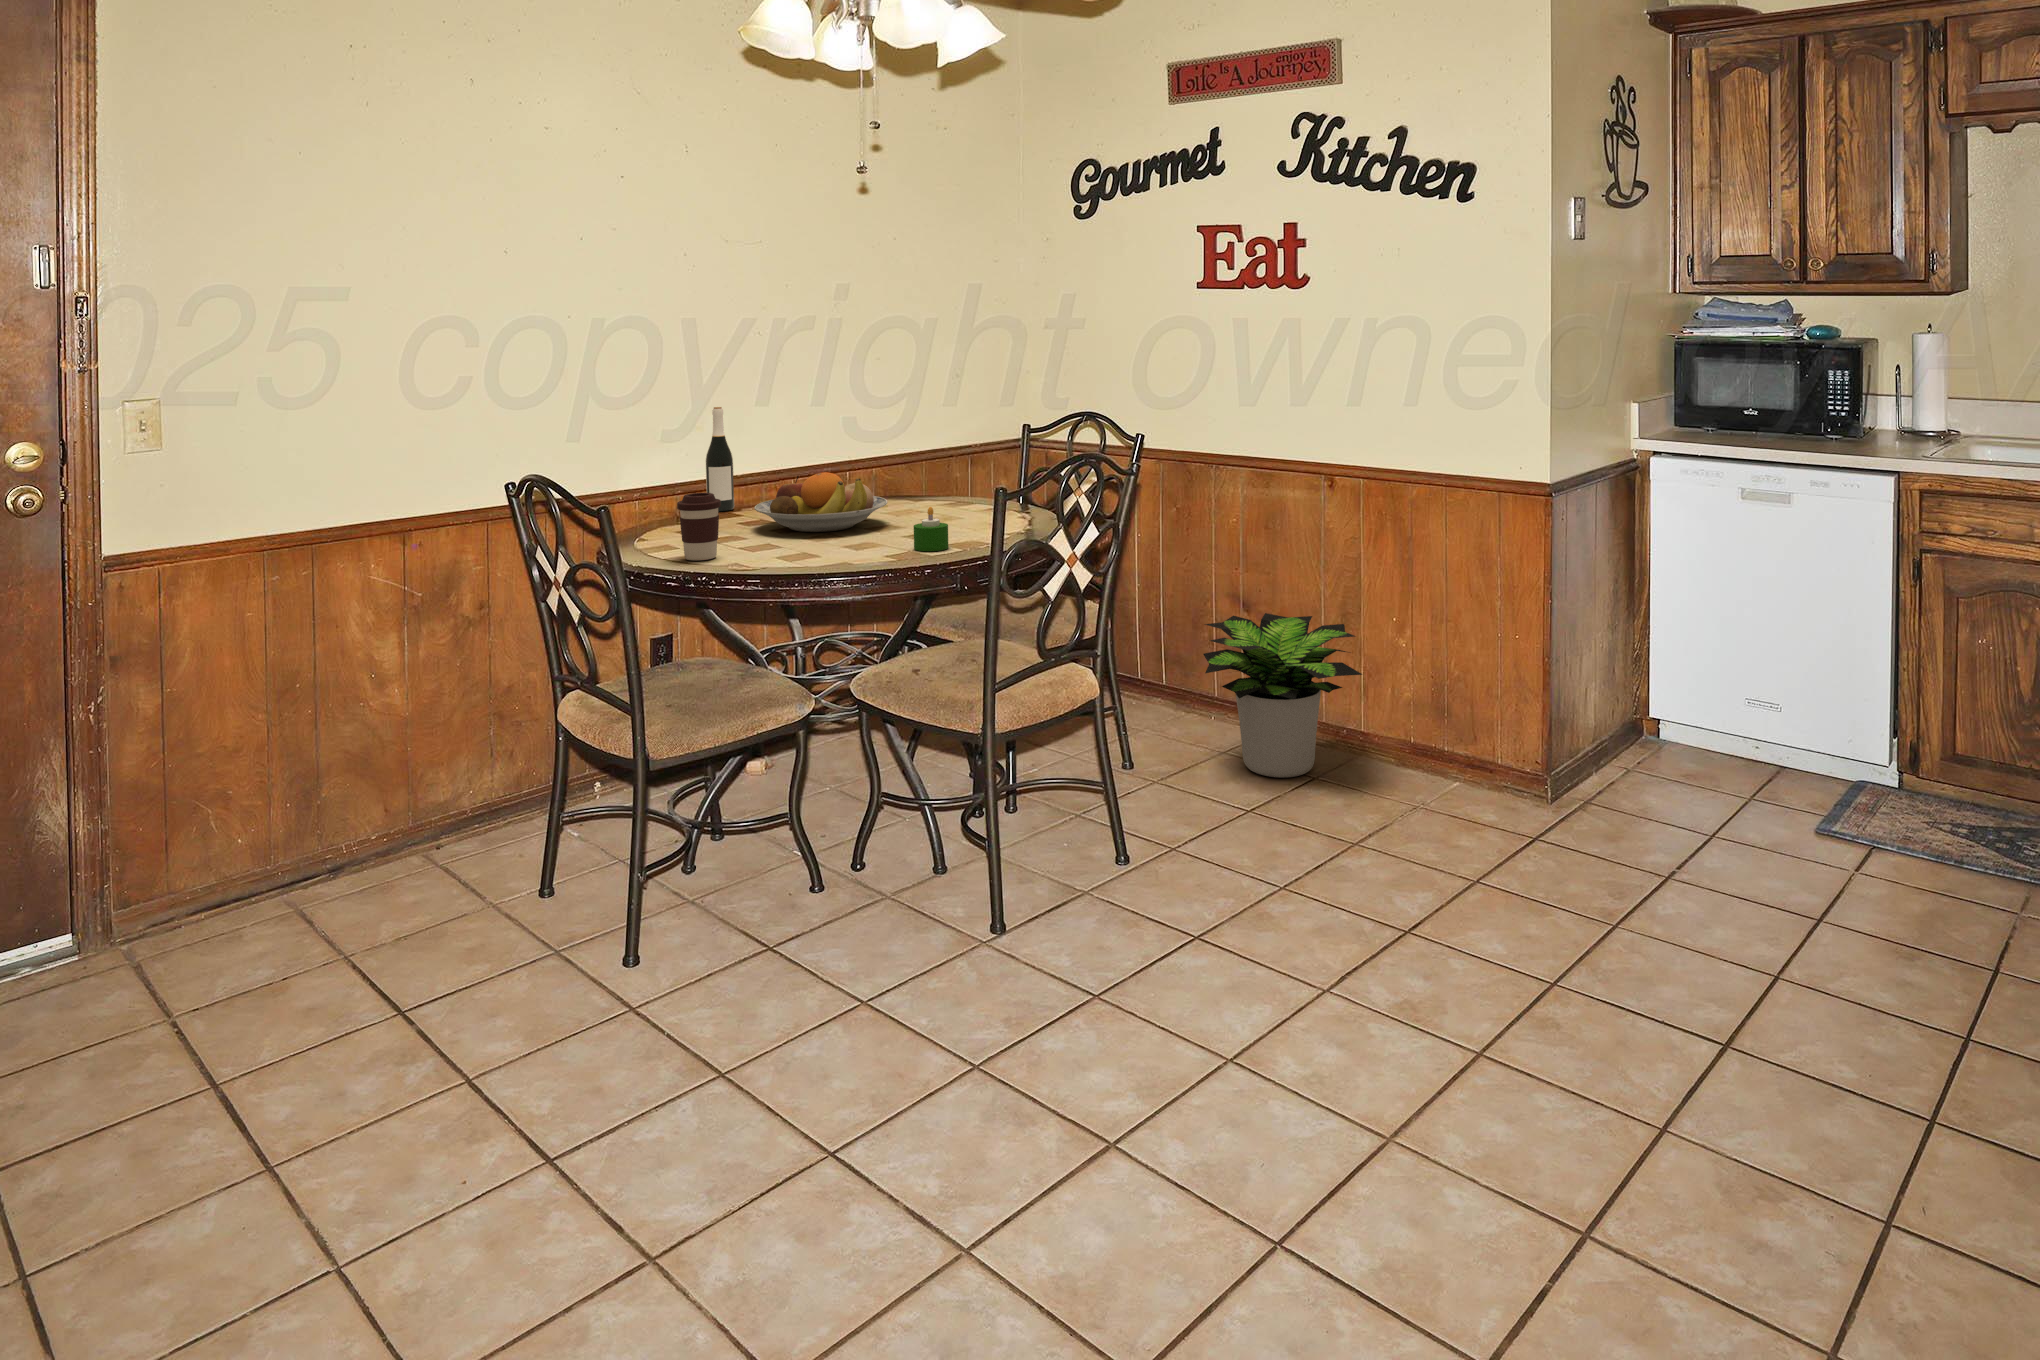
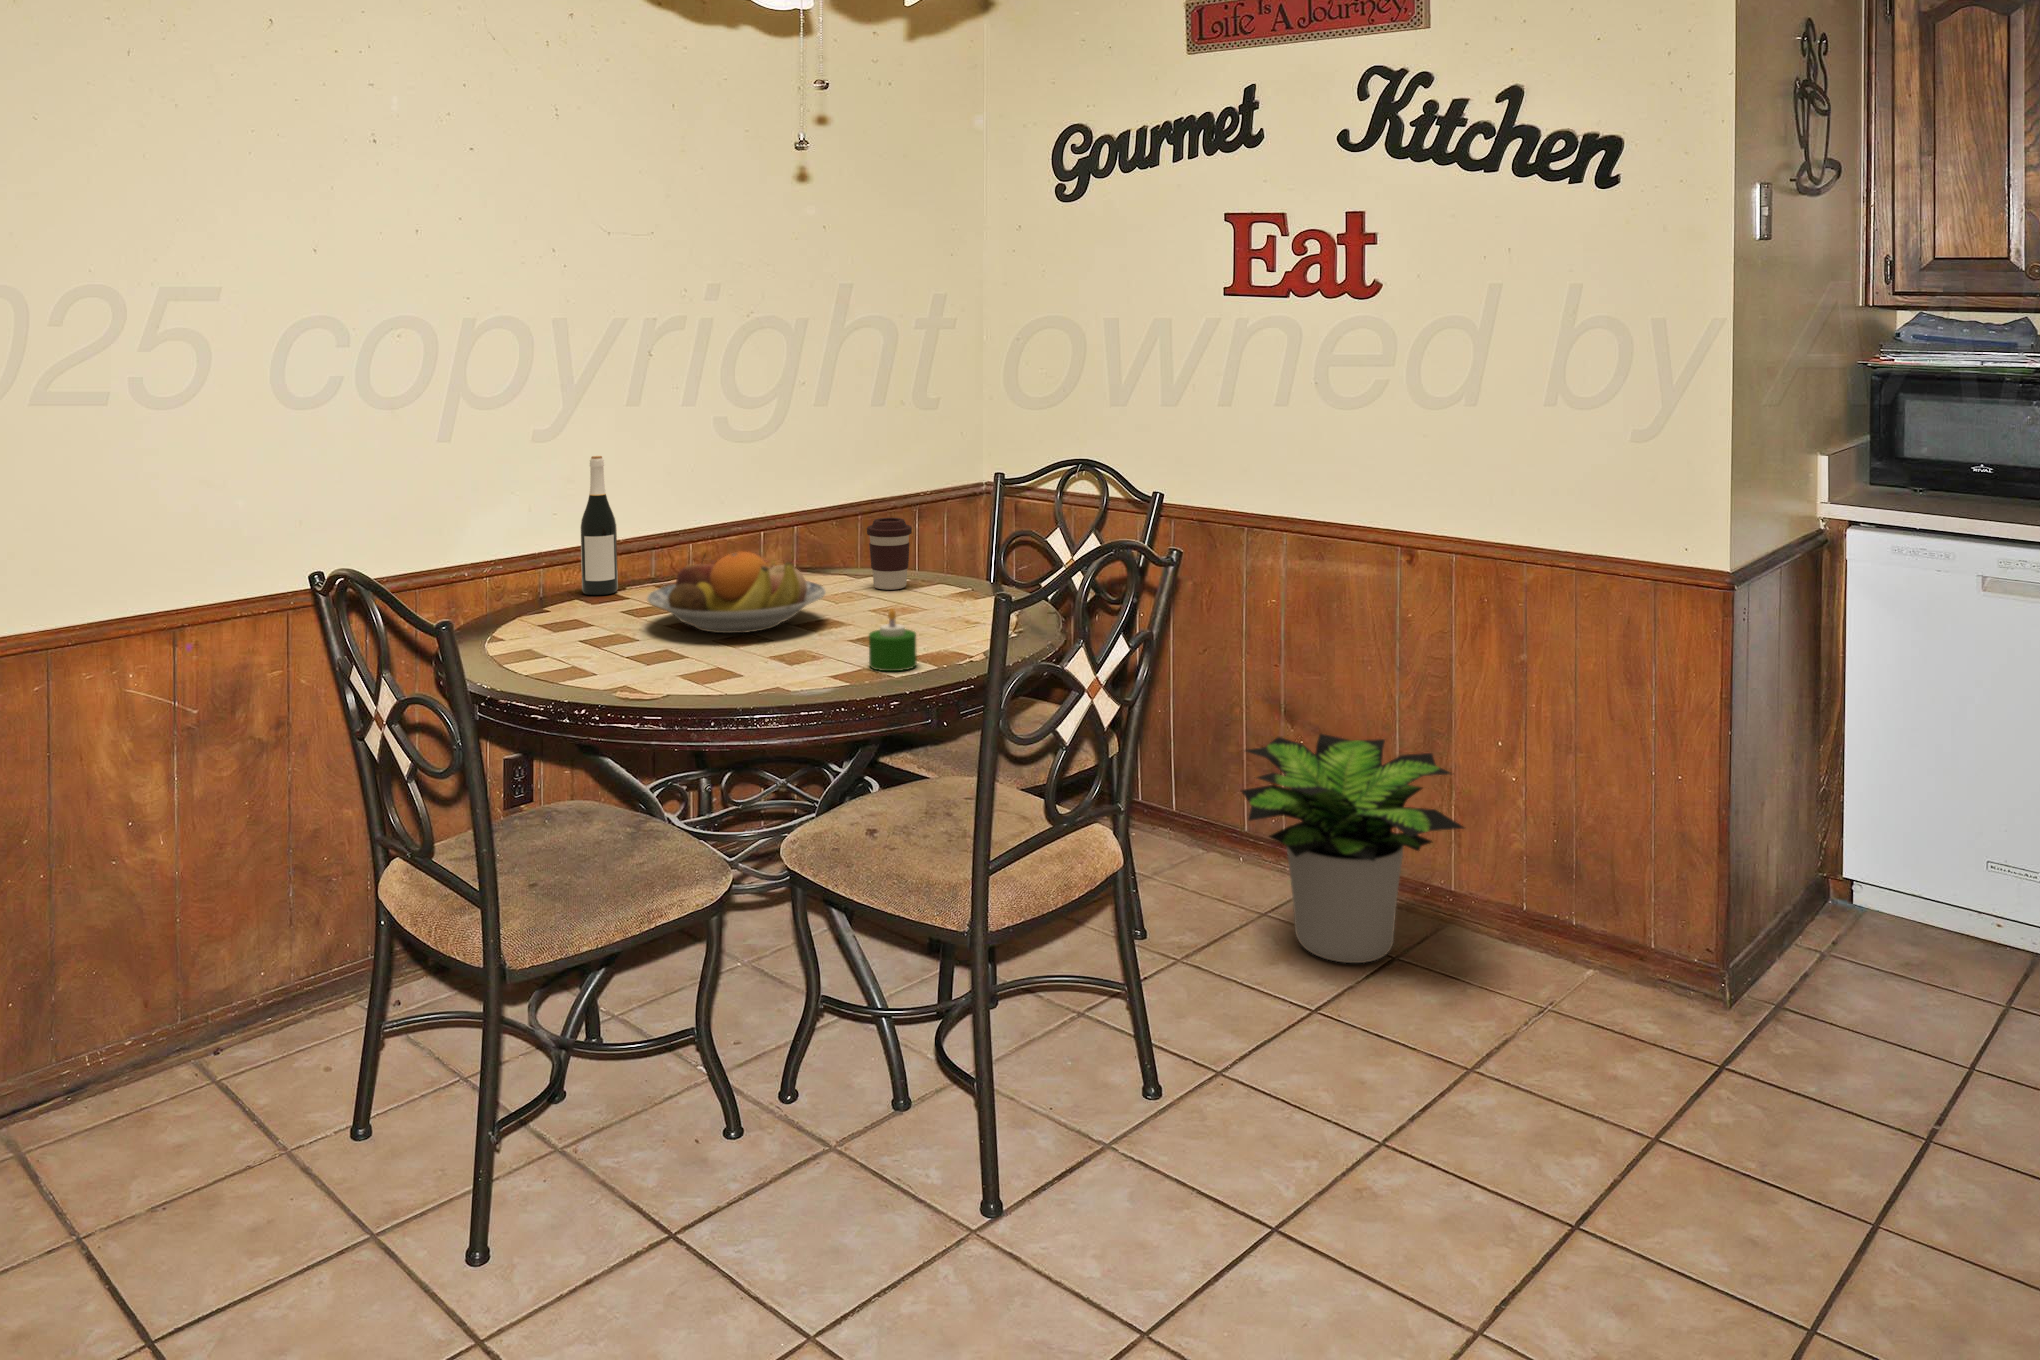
coffee cup: present [677,493,721,561] -> present [867,518,912,590]

